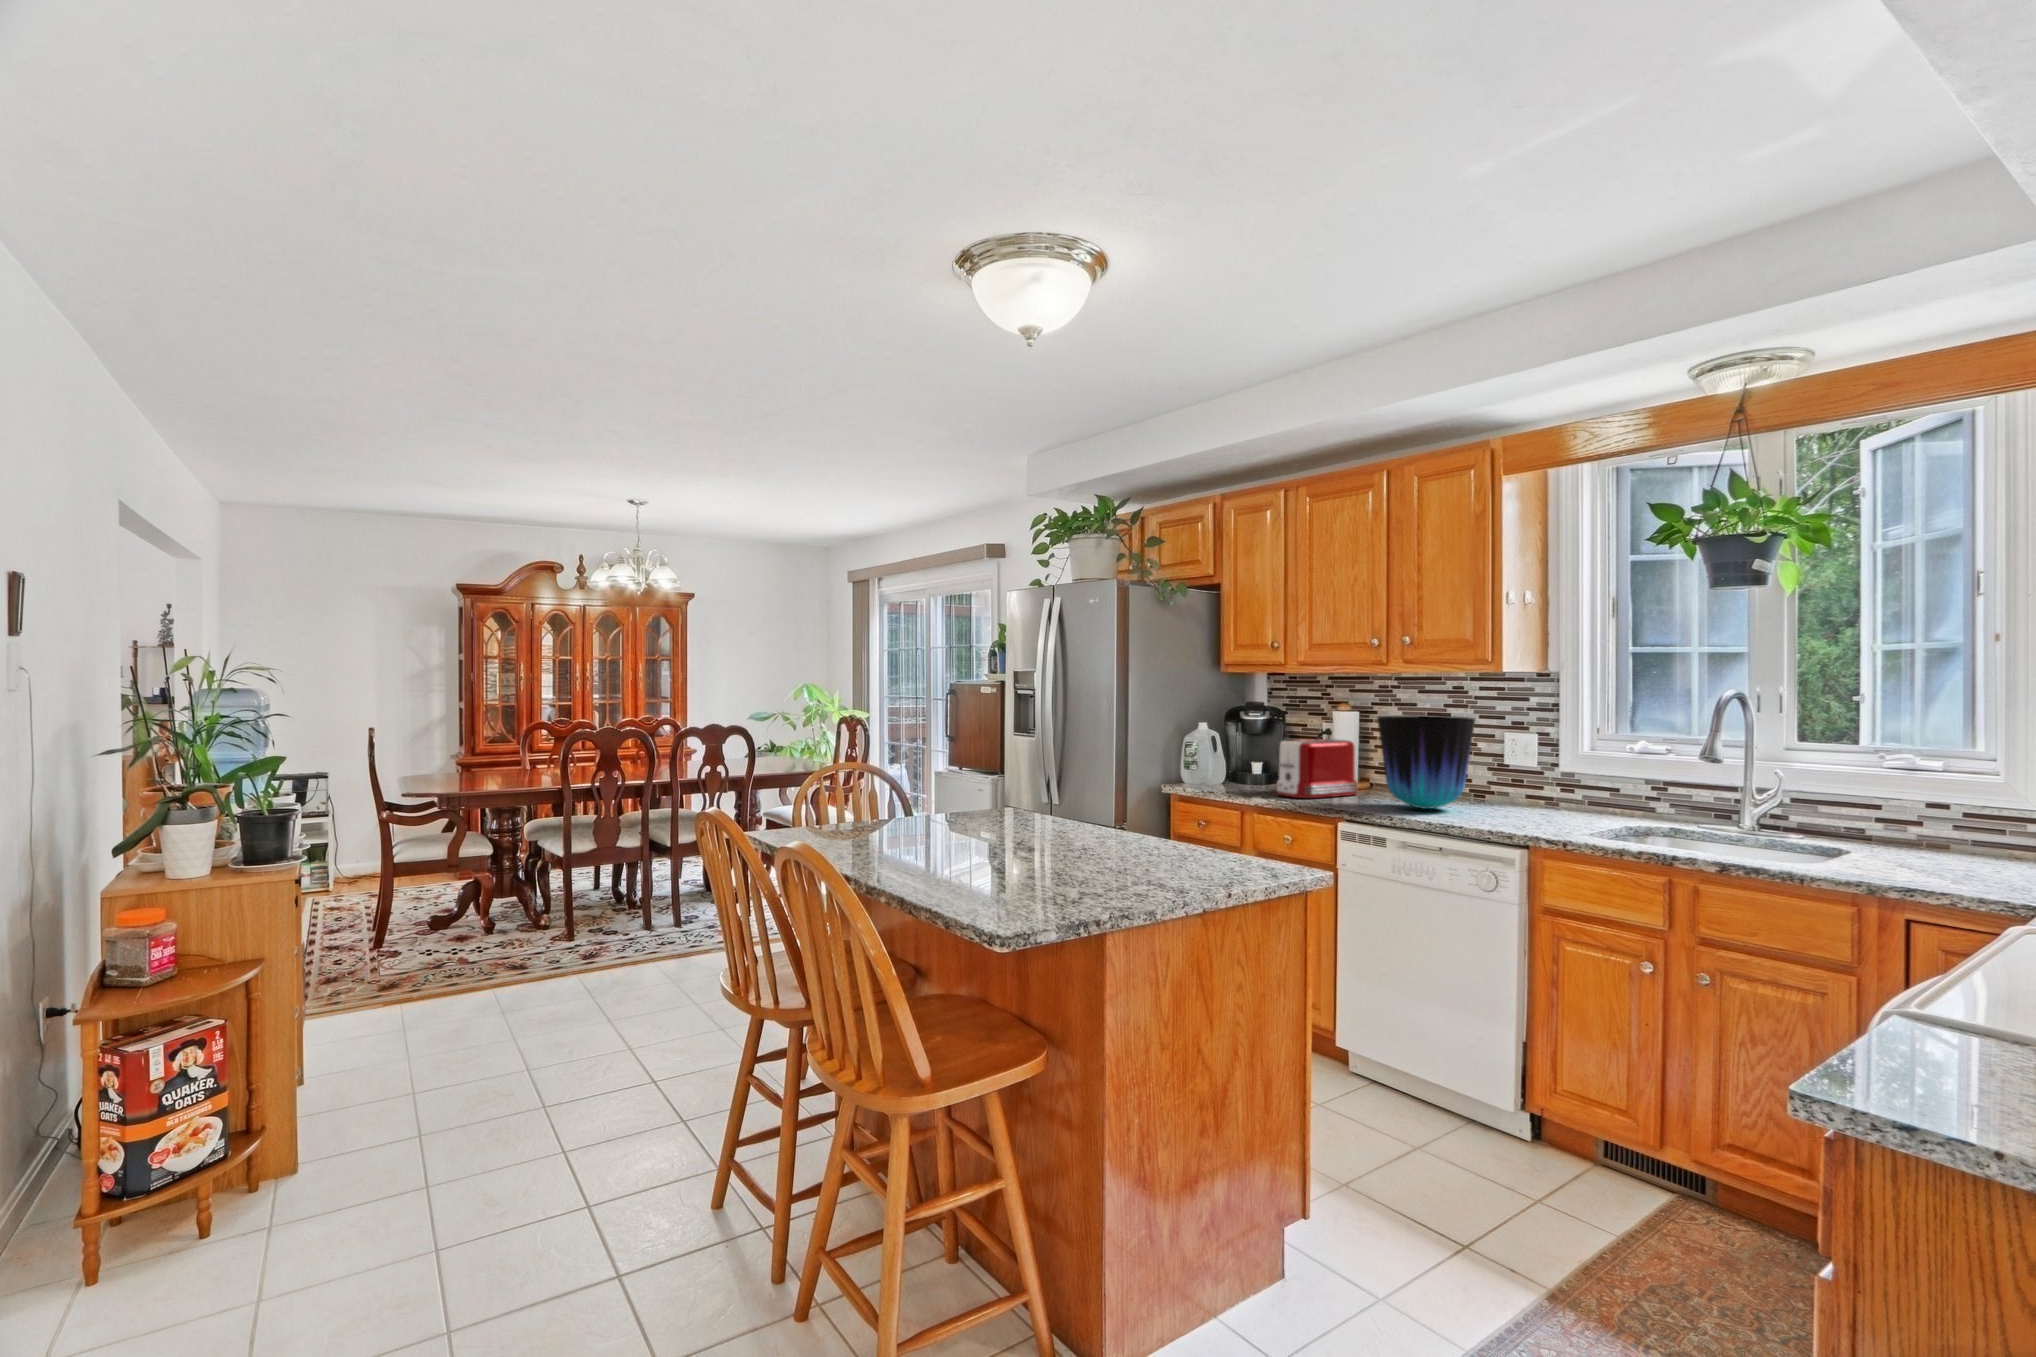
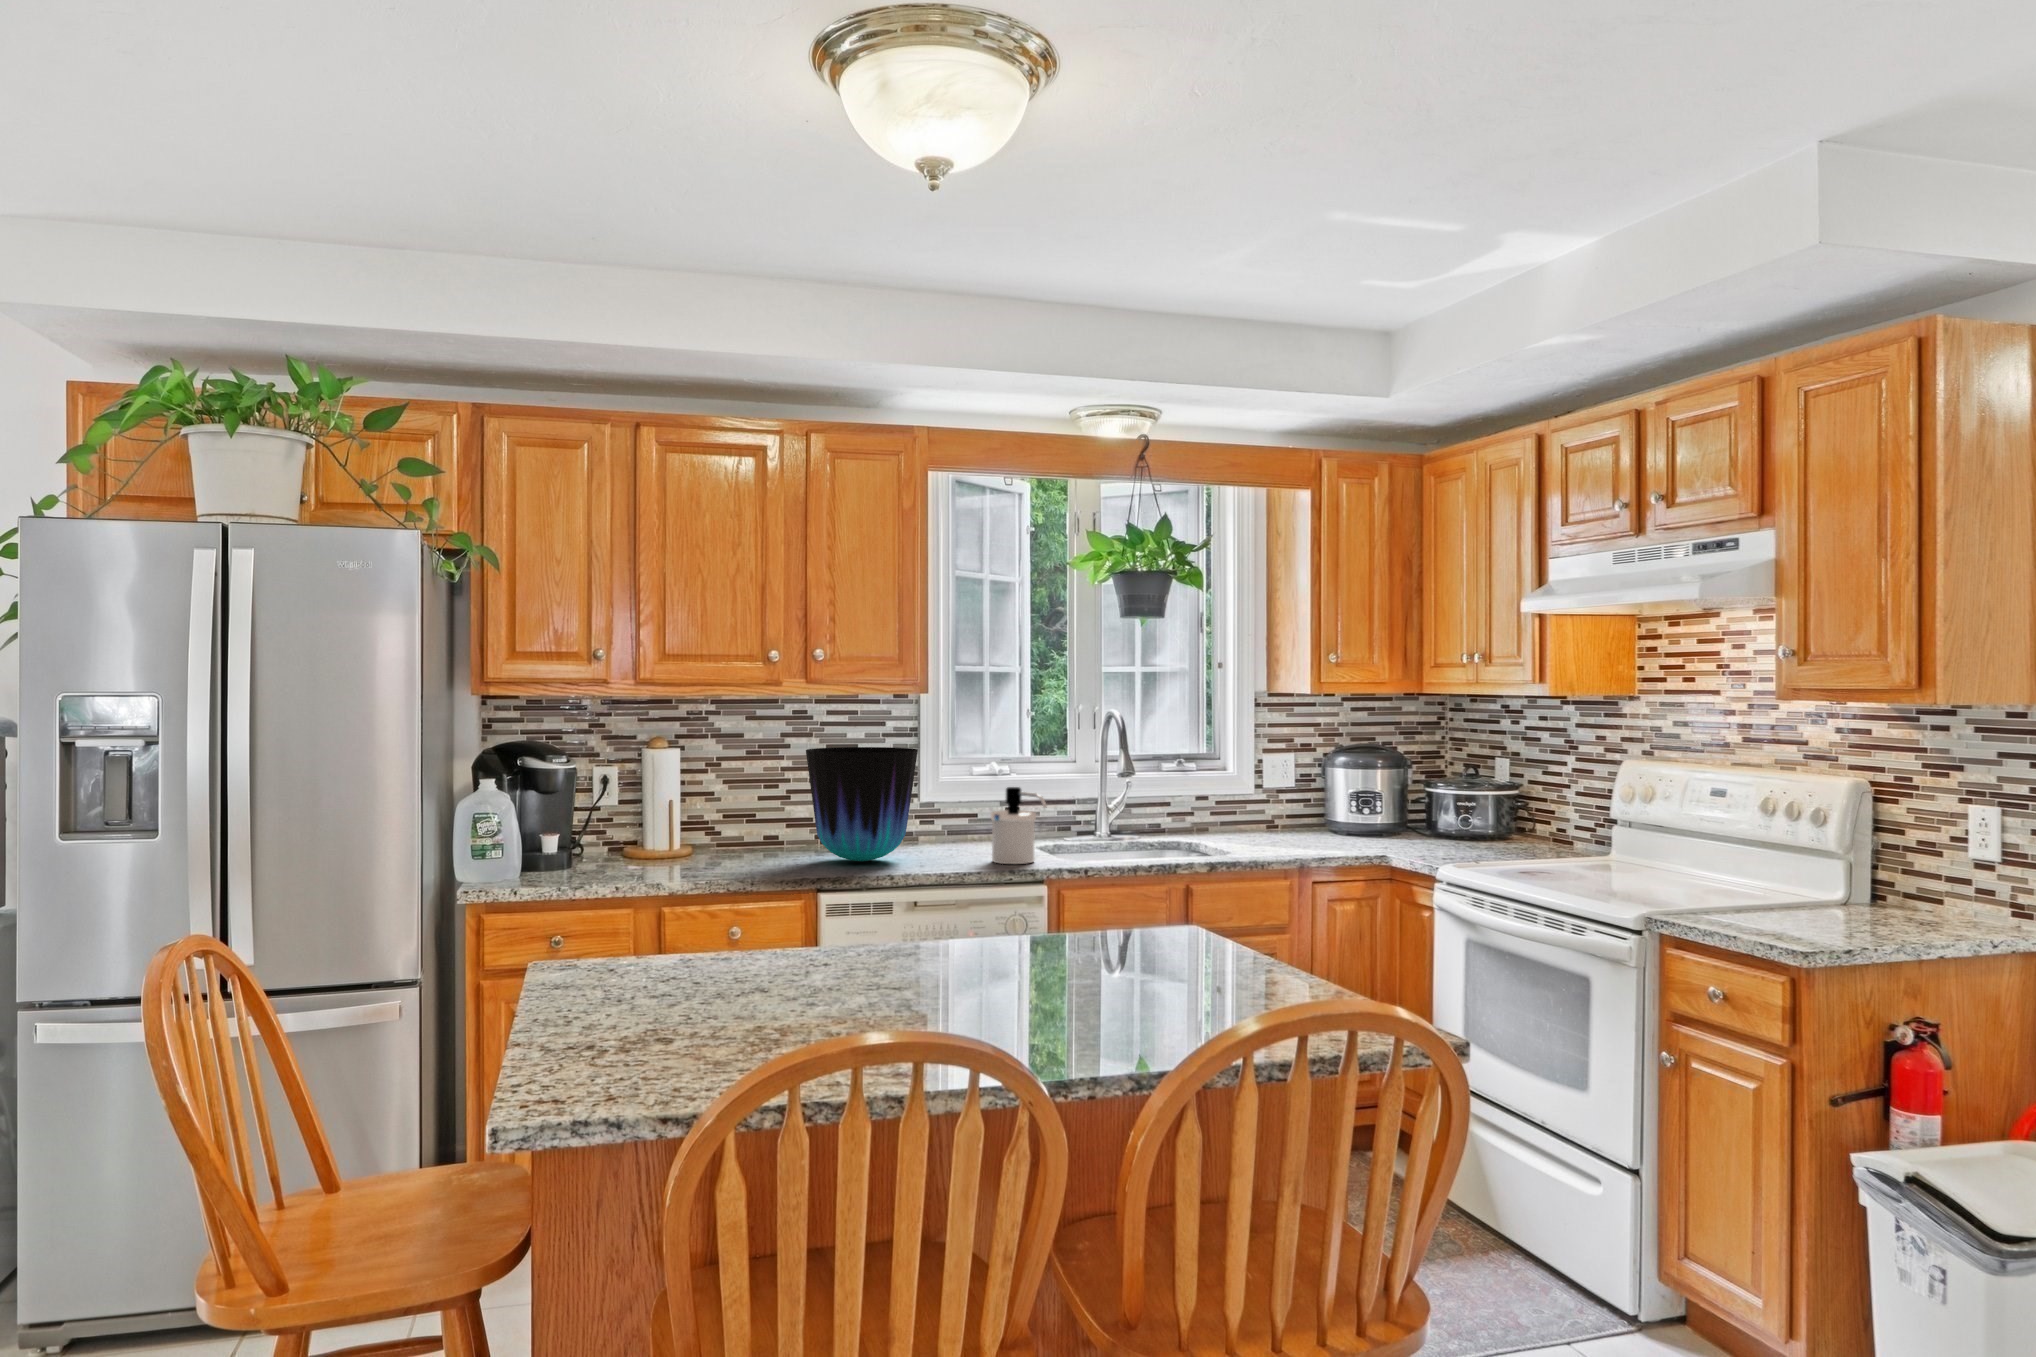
toaster: present [1277,739,1358,798] -> none [649,787,729,874]
soap dispenser: none [1510,758,1557,830] -> present [991,787,1046,864]

